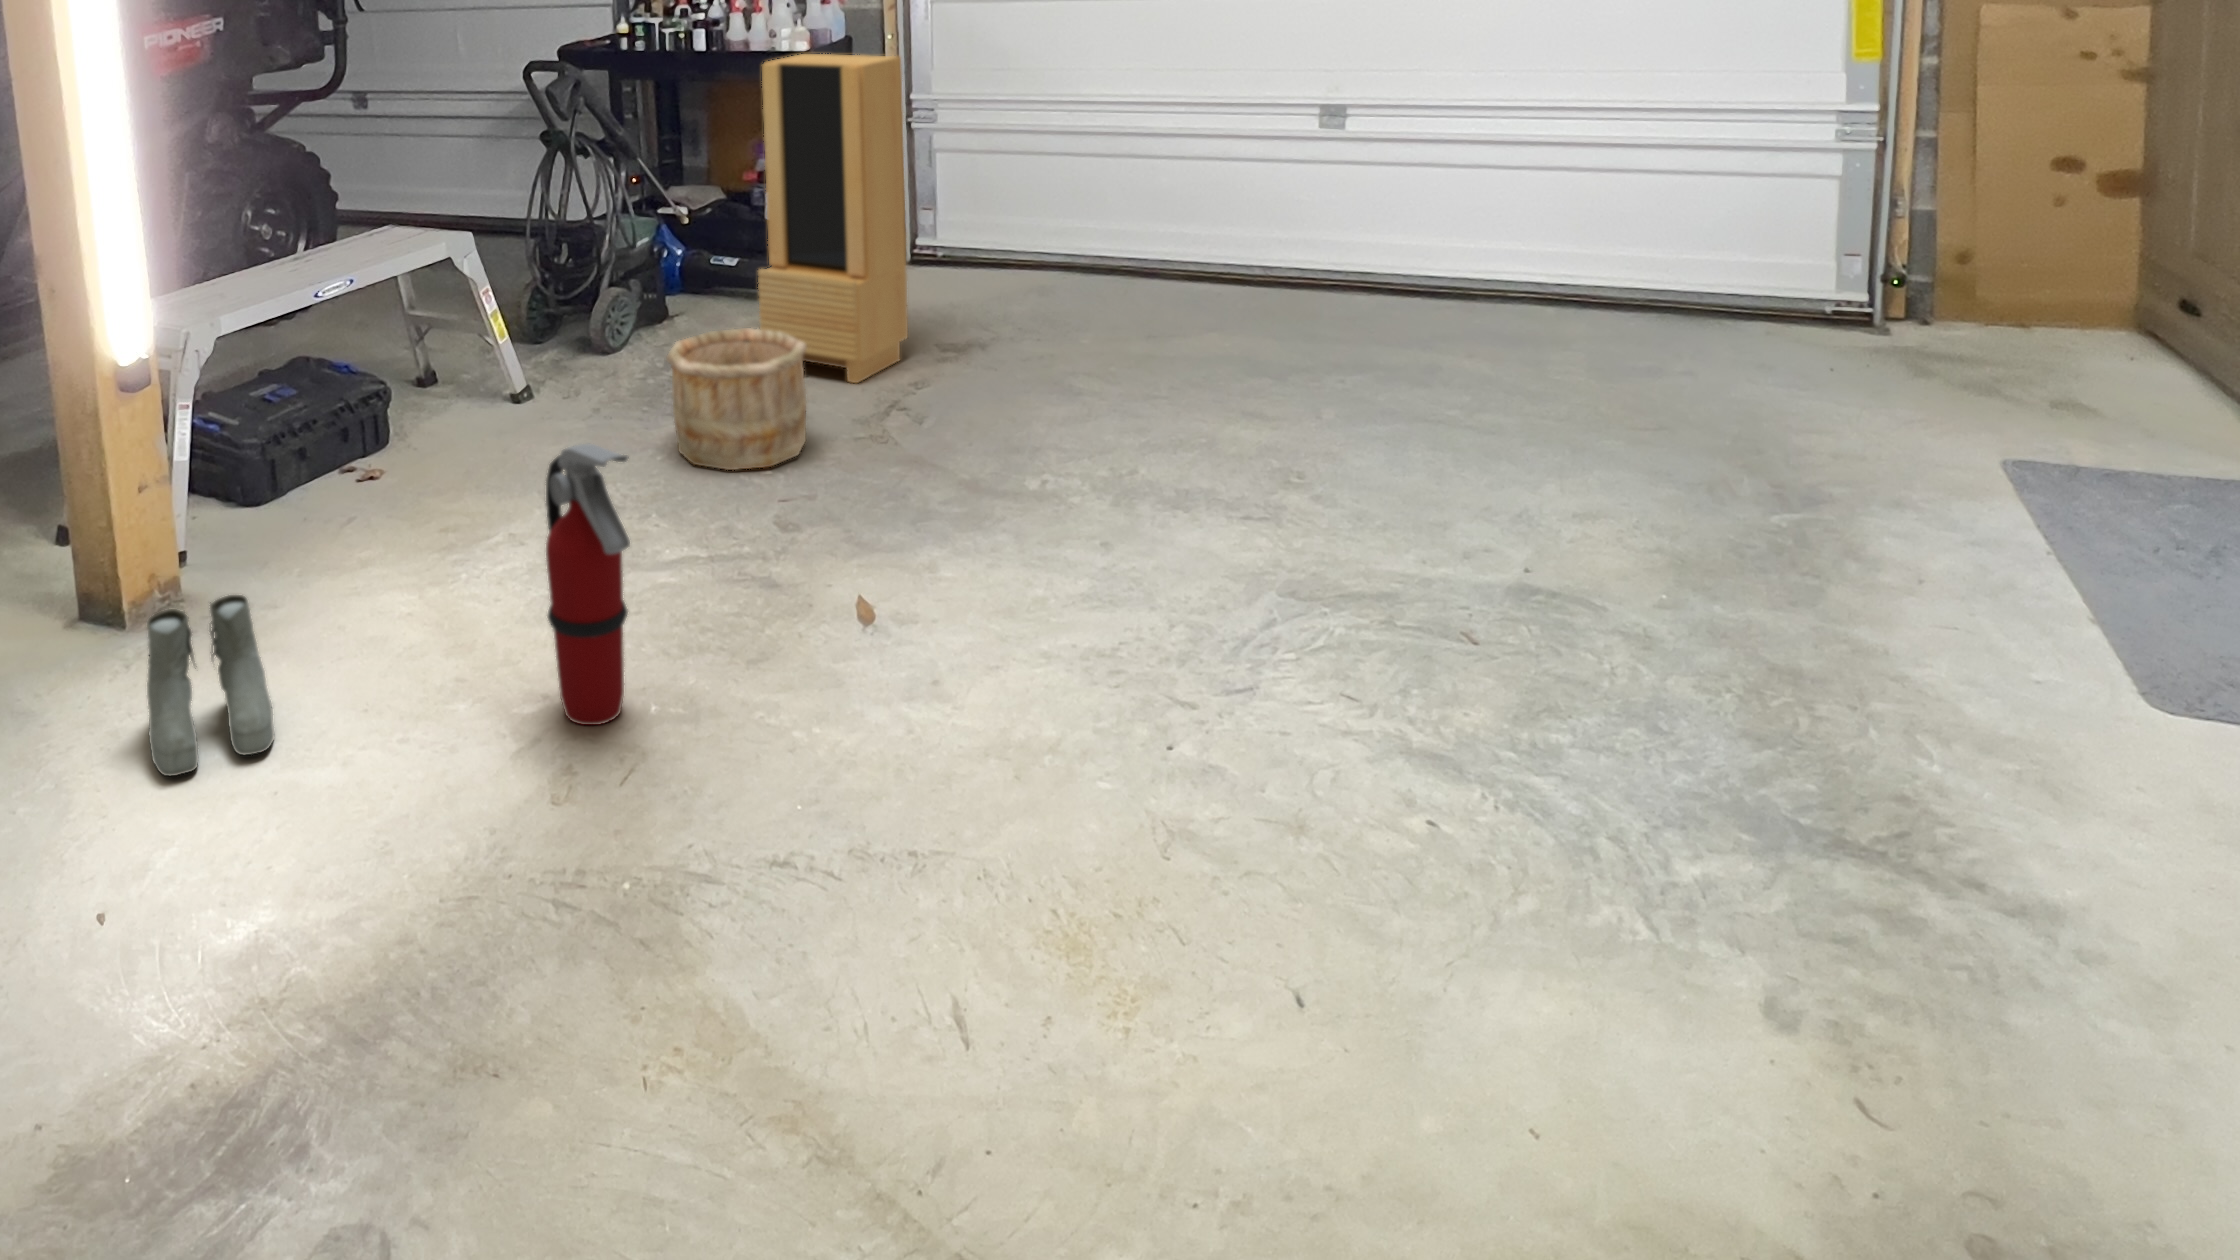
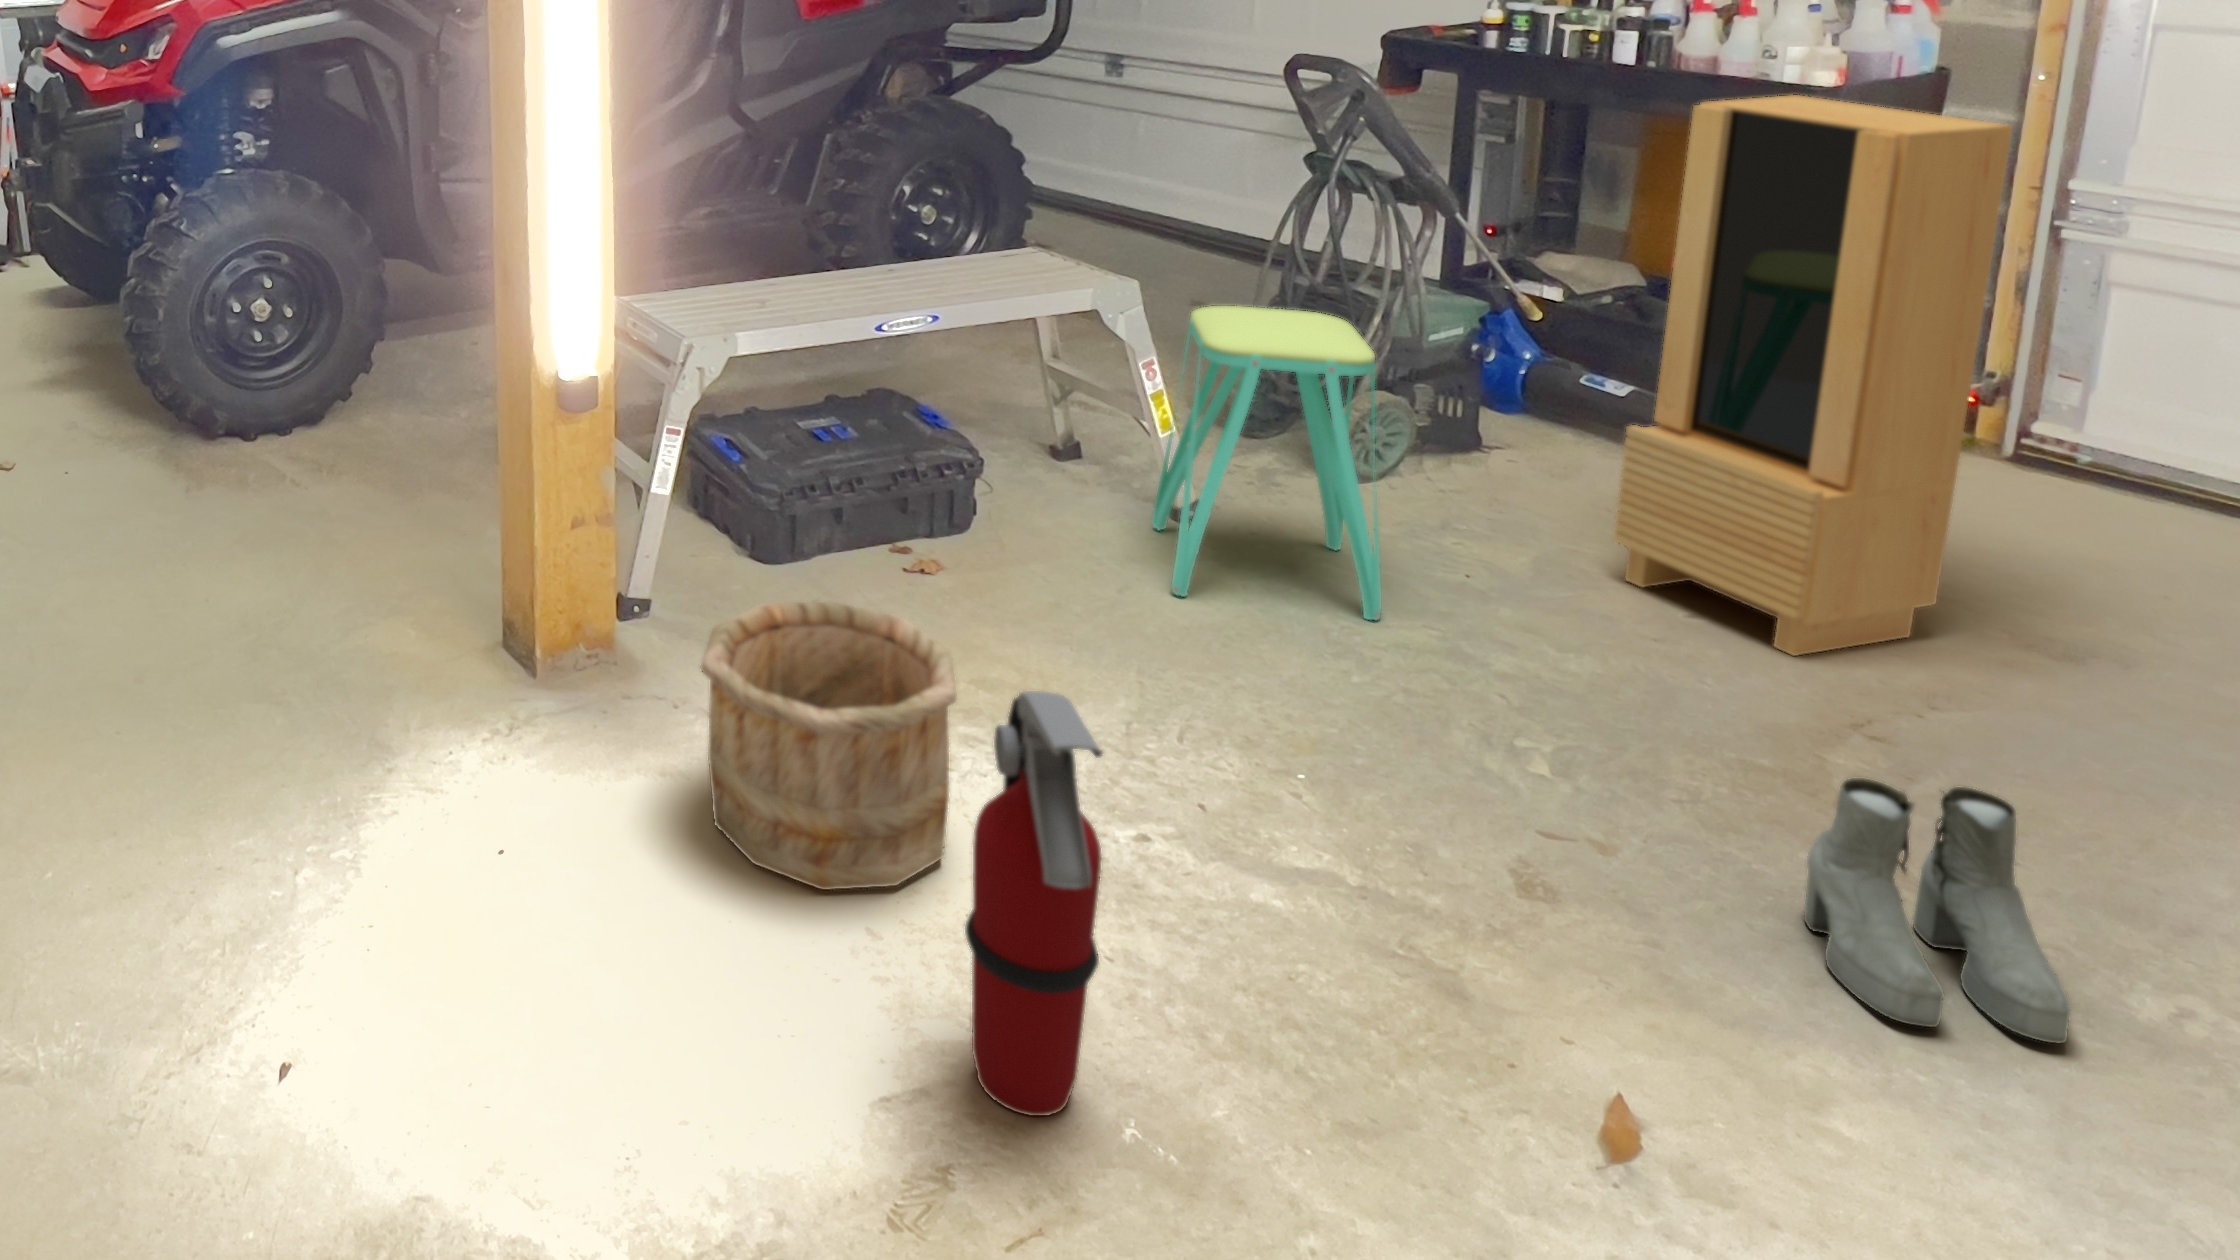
stool: none [508,231,660,443] -> present [1152,306,1381,620]
wooden bucket: present [666,328,807,470] -> present [701,602,957,890]
boots: present [147,595,274,776] -> present [1804,778,2070,1044]

